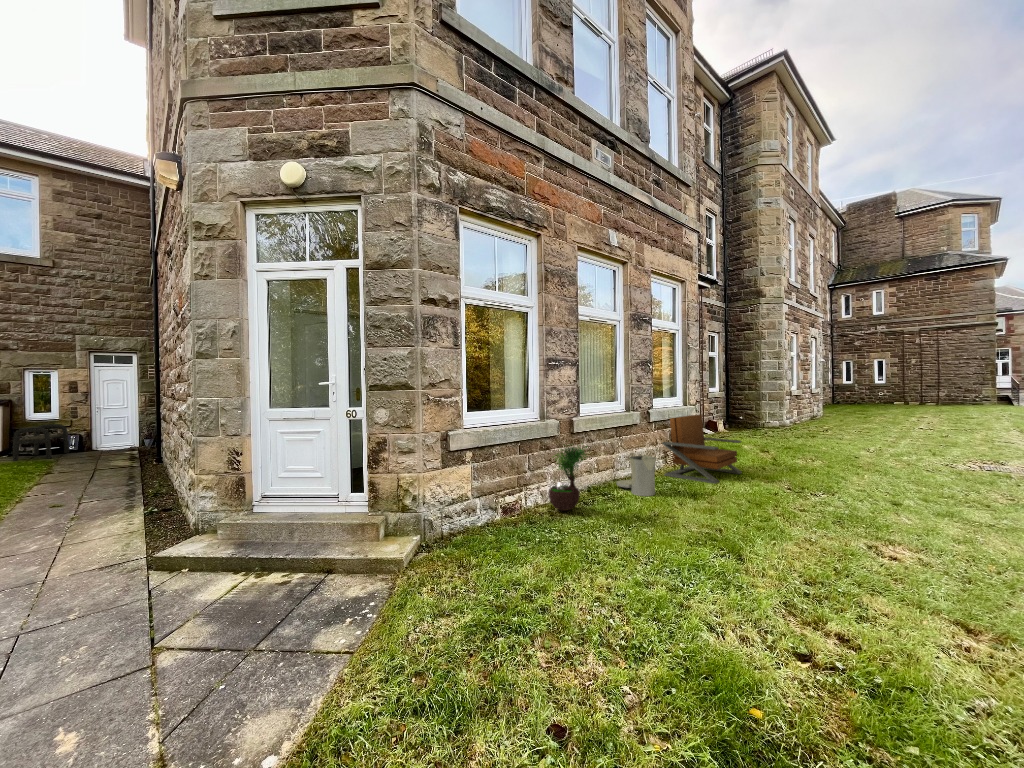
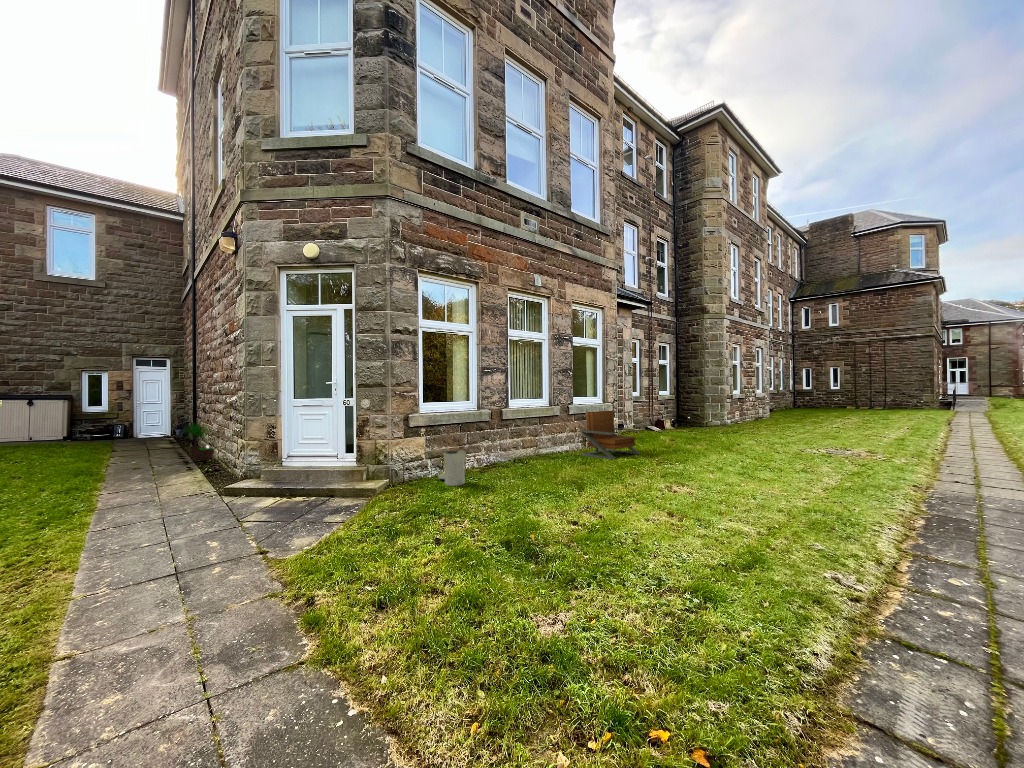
bench: present [13,424,69,461] -> none [77,416,117,444]
potted tree: present [549,445,586,511] -> present [184,424,214,461]
trash can: present [617,455,656,496] -> present [438,450,466,486]

